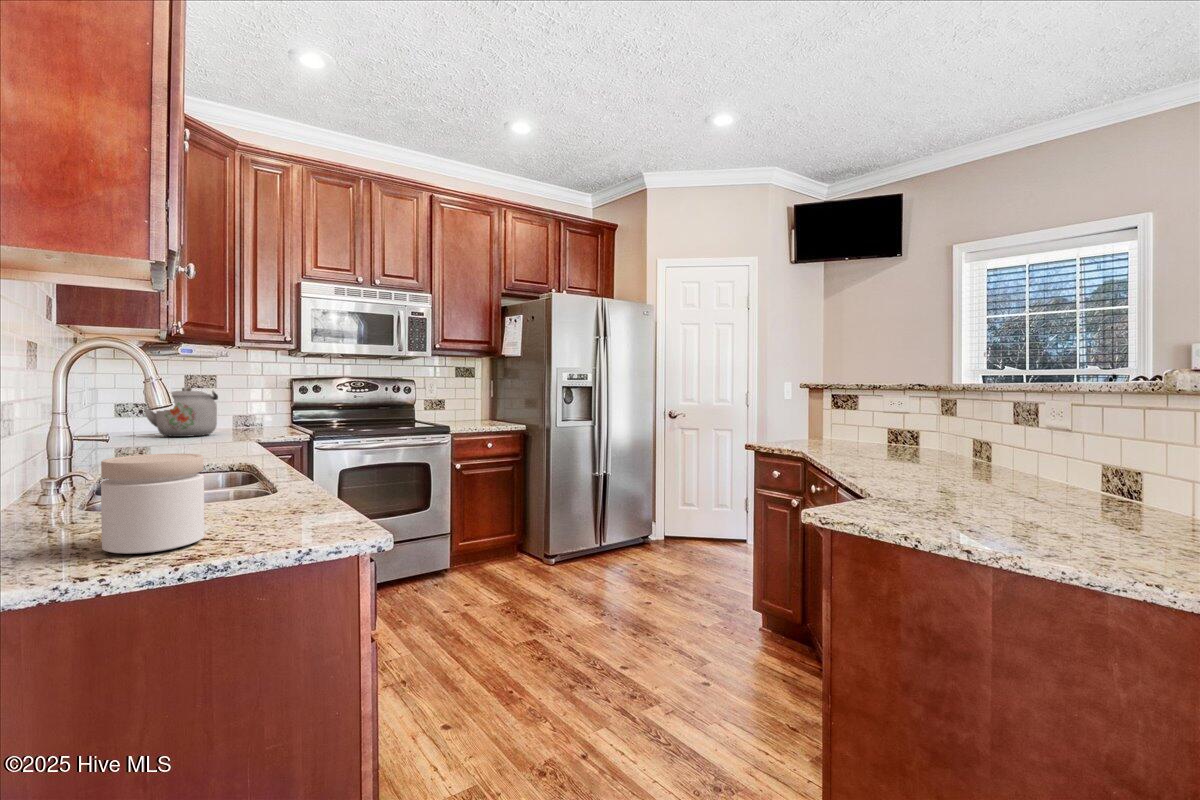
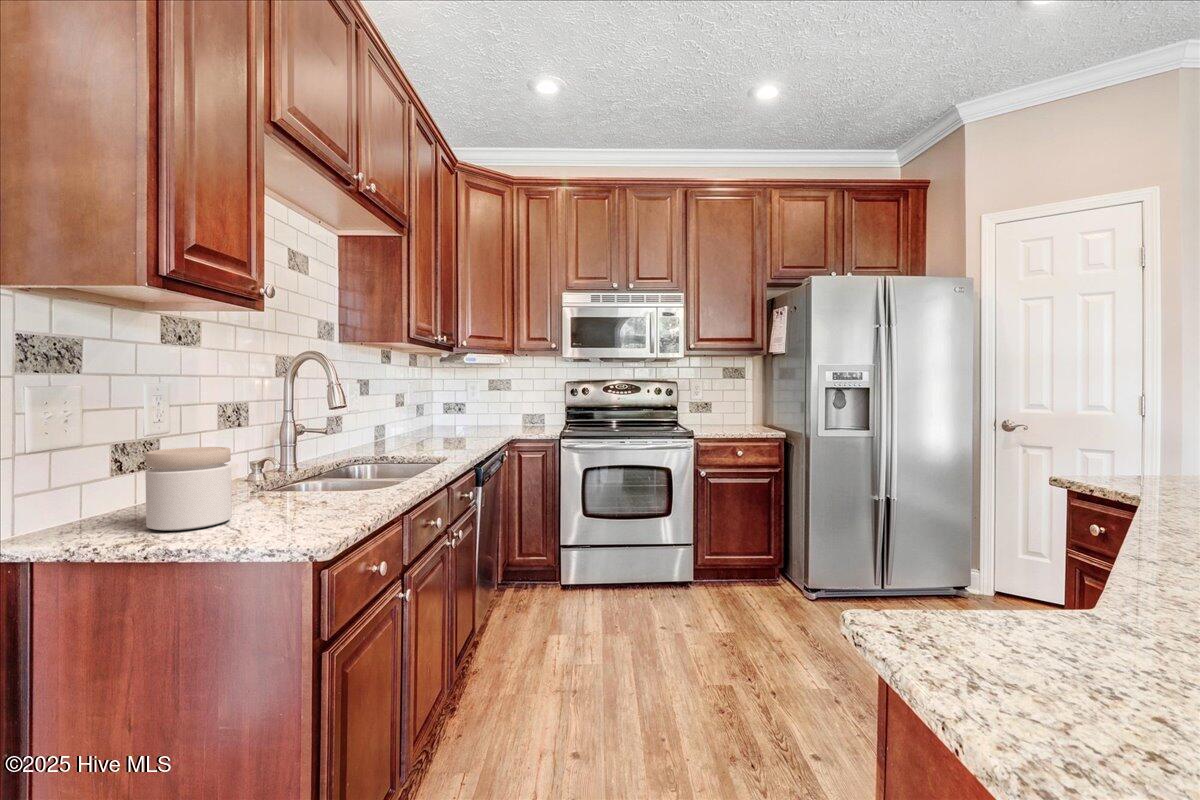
kettle: present [143,387,218,437] -> none [456,391,509,432]

